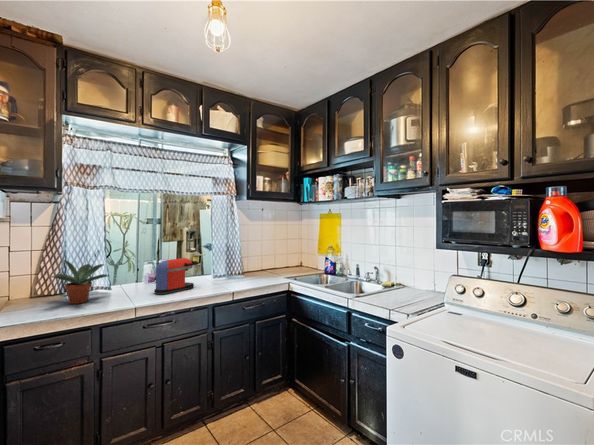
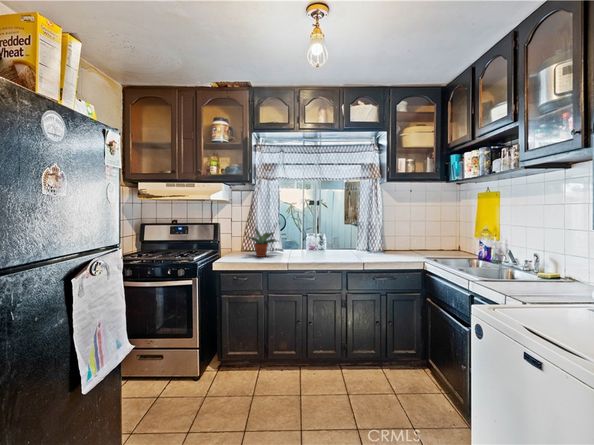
coffee maker: present [154,258,198,294] -> none [306,232,341,258]

